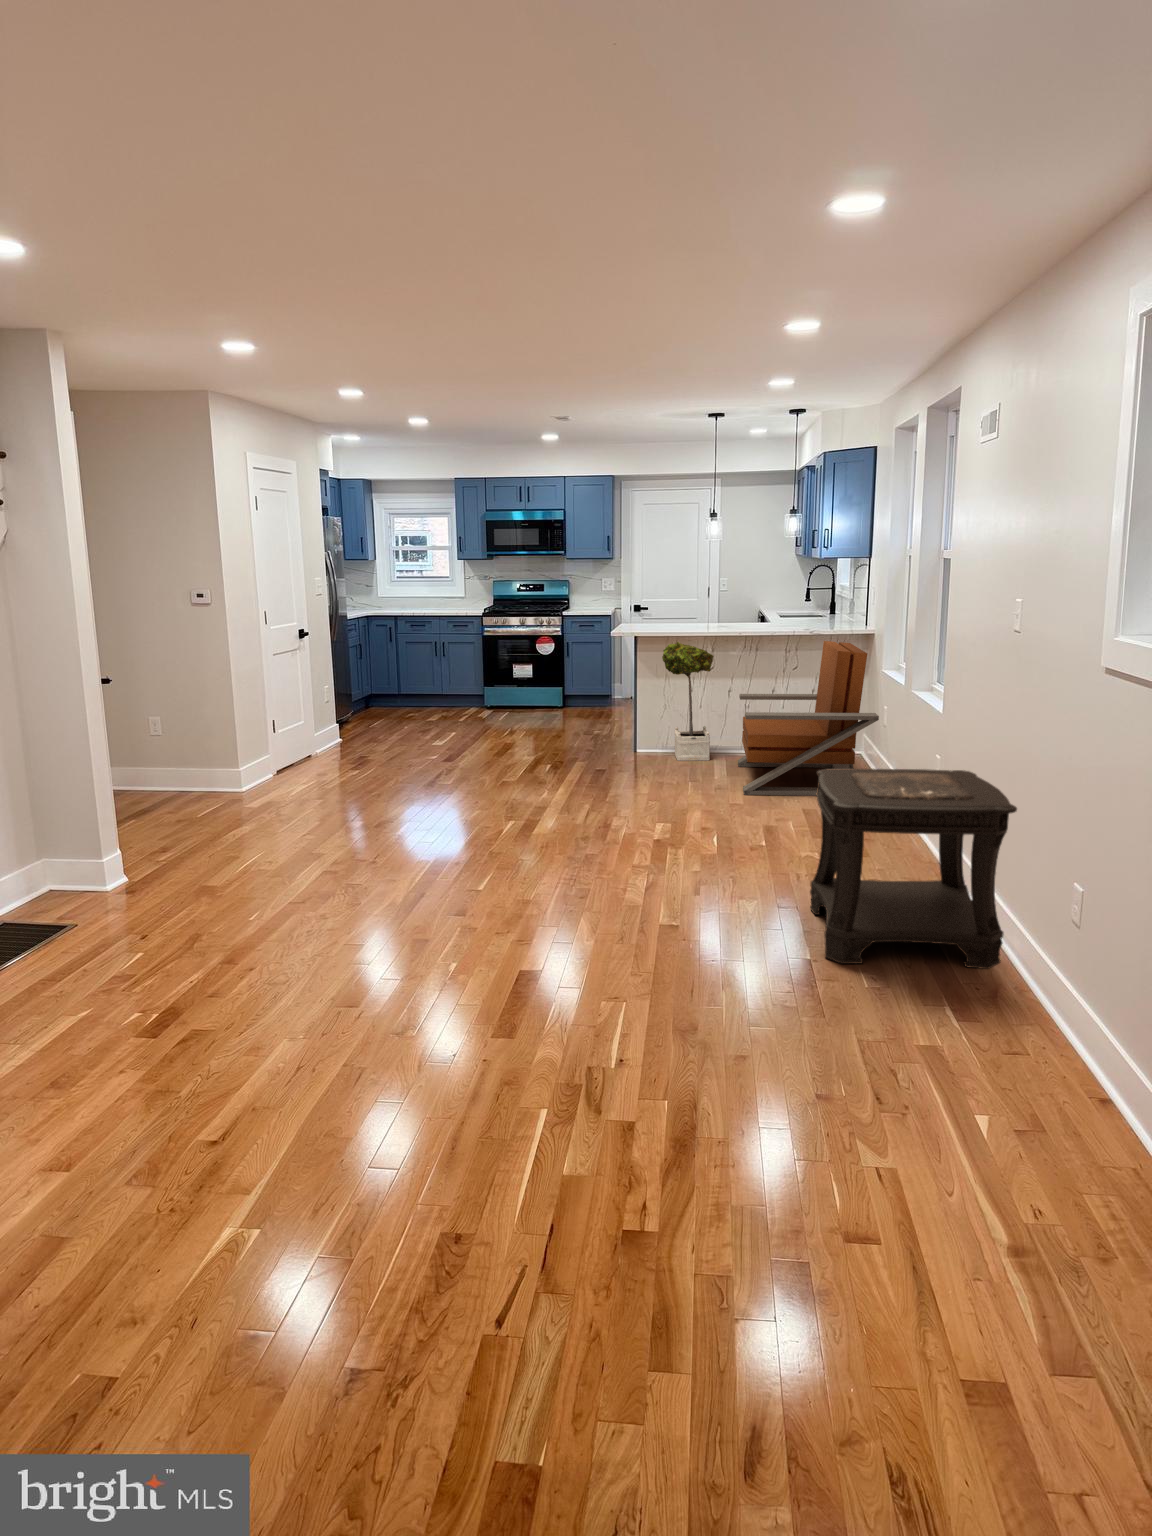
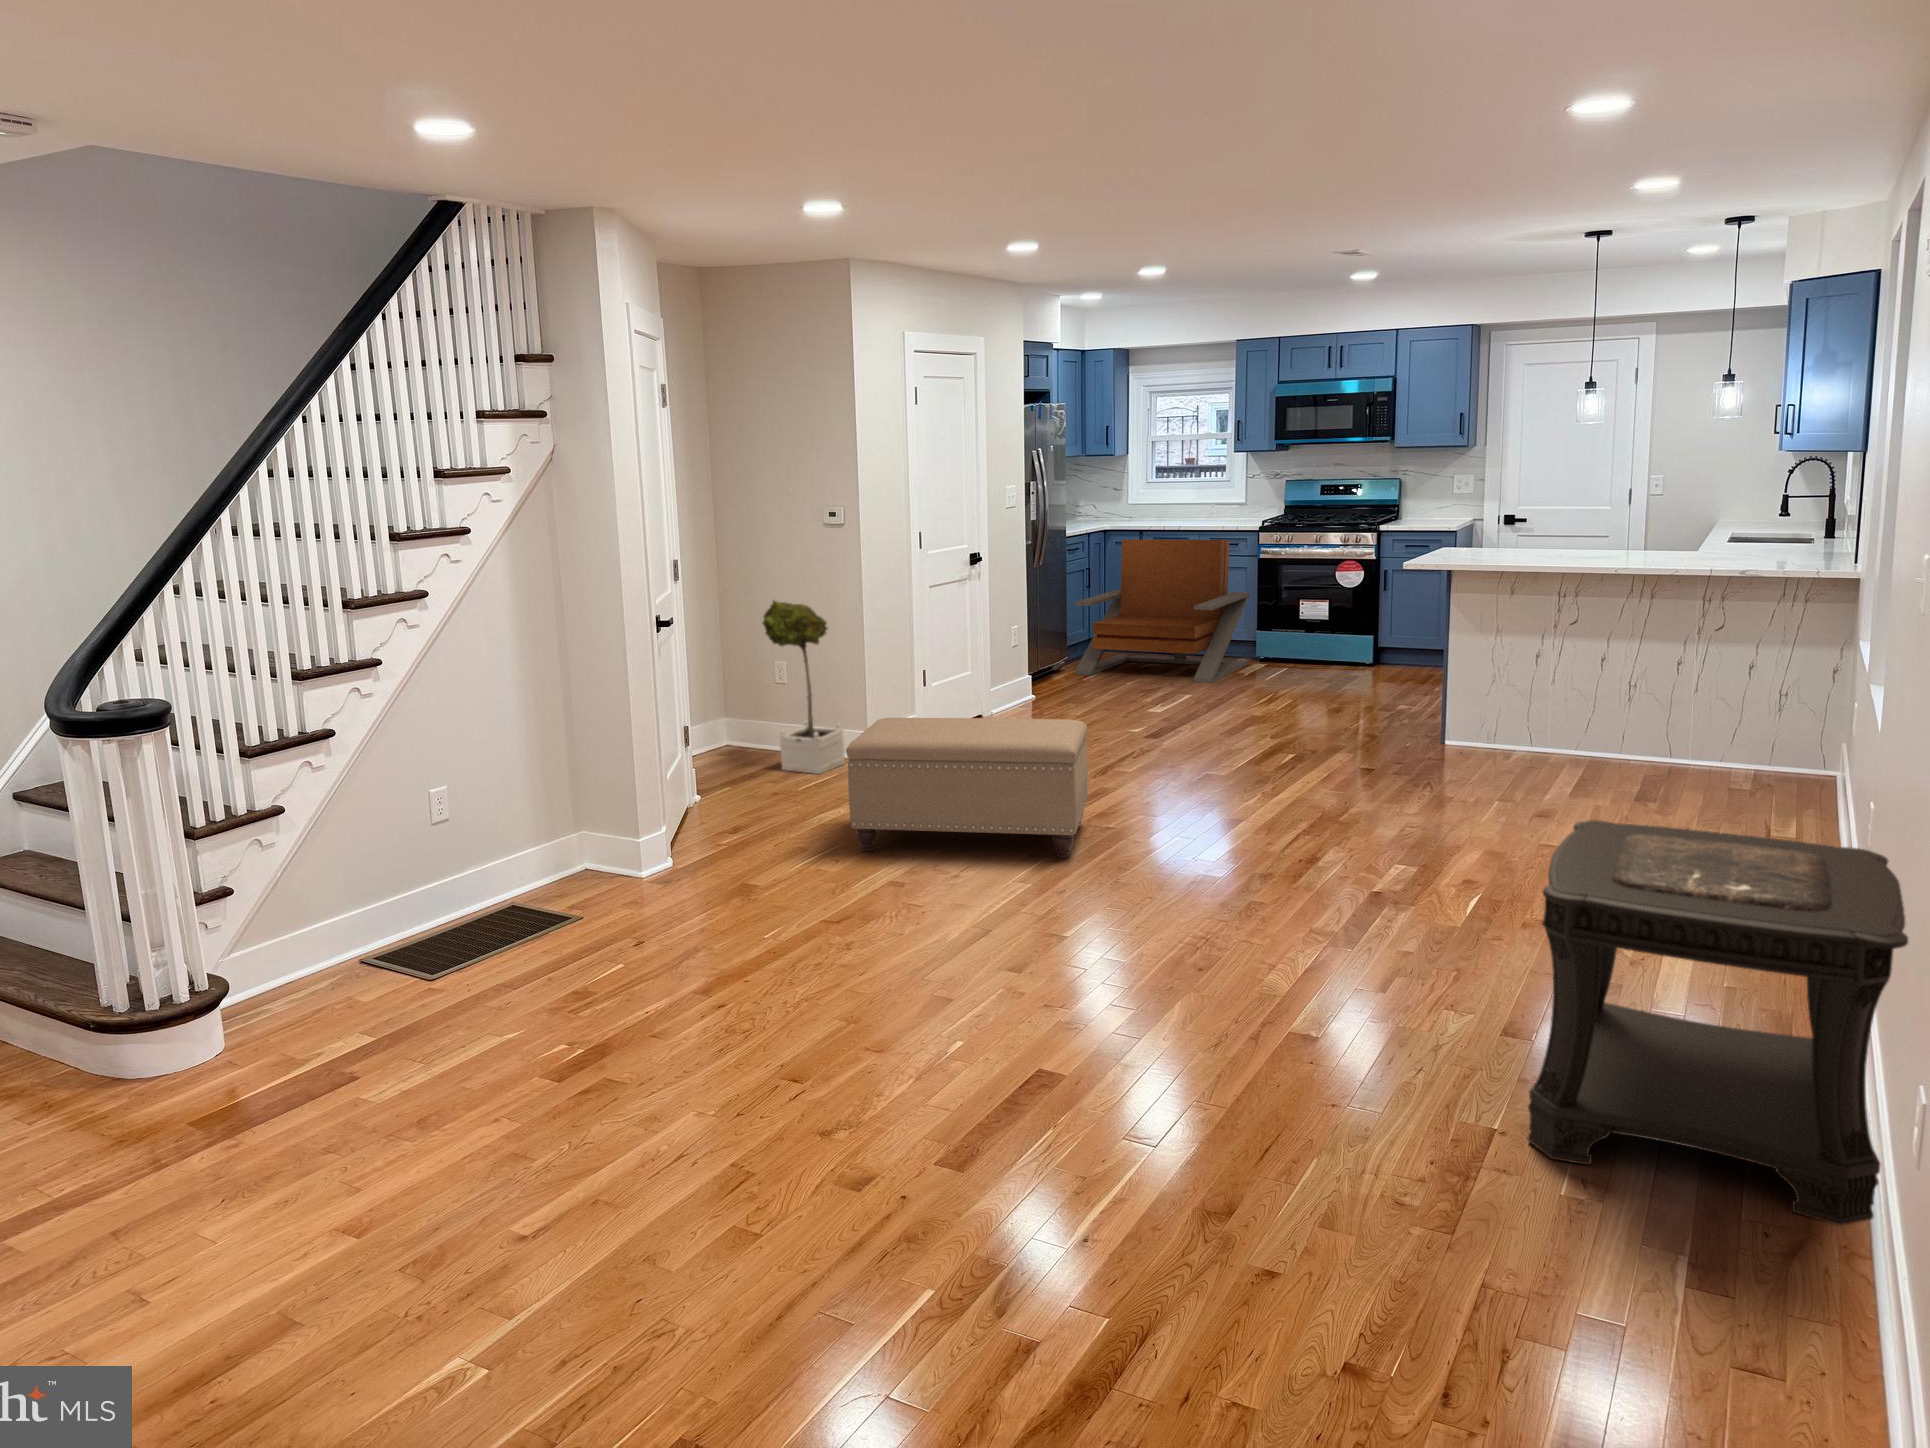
lounge chair: present [738,641,879,796] -> present [1074,539,1249,683]
potted tree: present [662,642,713,761] -> present [763,601,845,774]
ottoman: none [269,744,449,854] -> present [846,718,1087,858]

